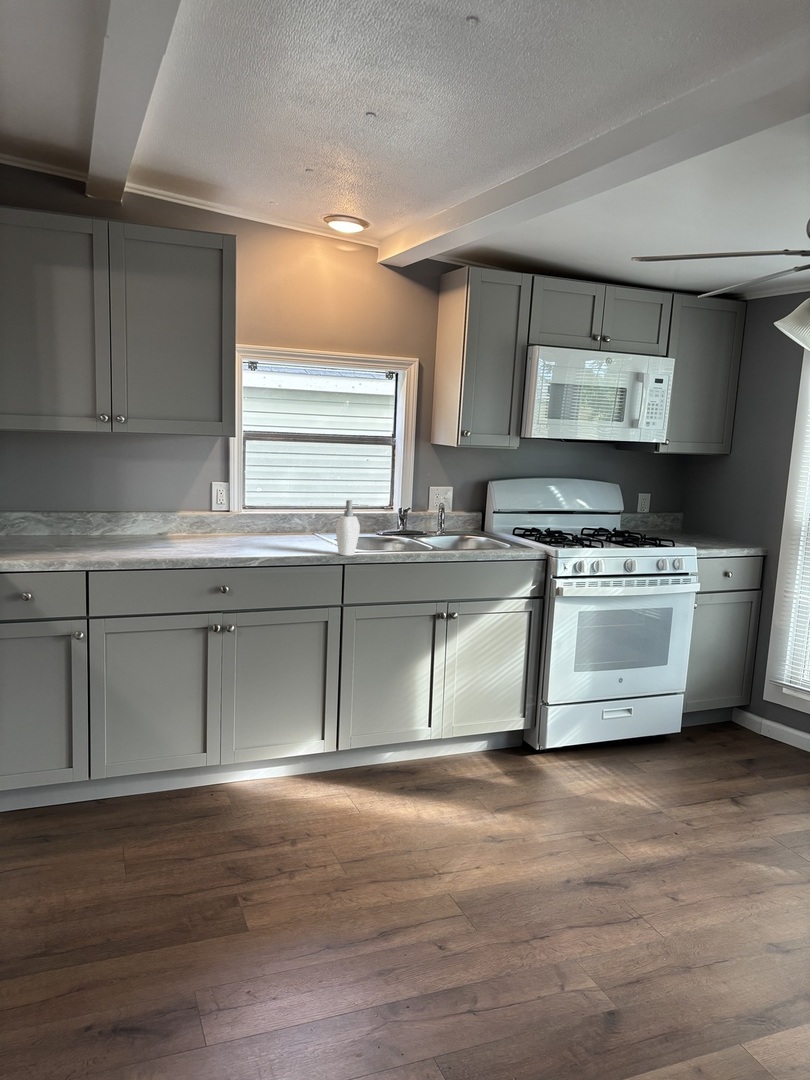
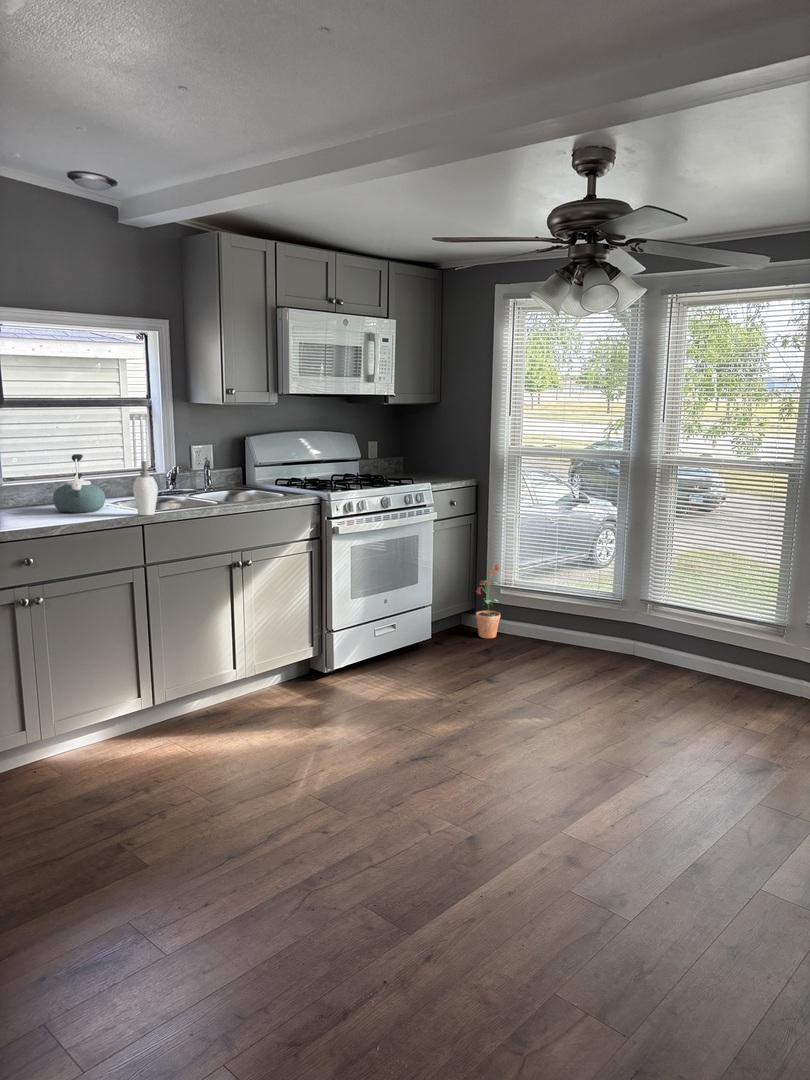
kettle: none [271,488,319,546] -> present [53,454,105,513]
potted plant: none [744,654,784,744] -> present [476,564,500,638]

